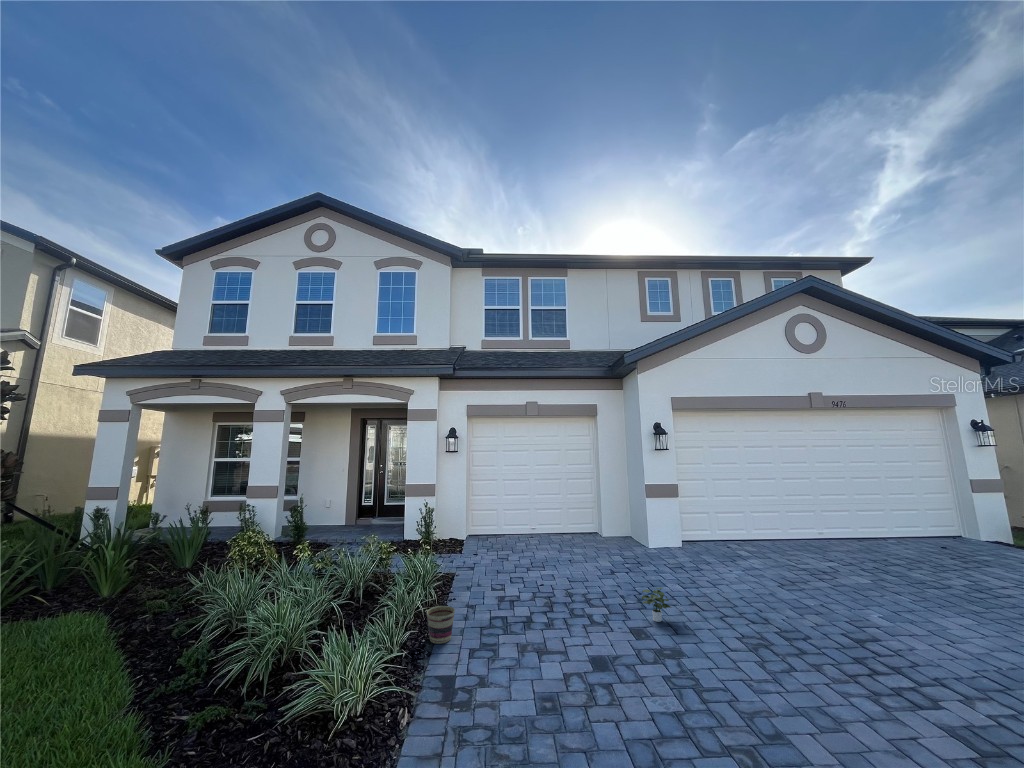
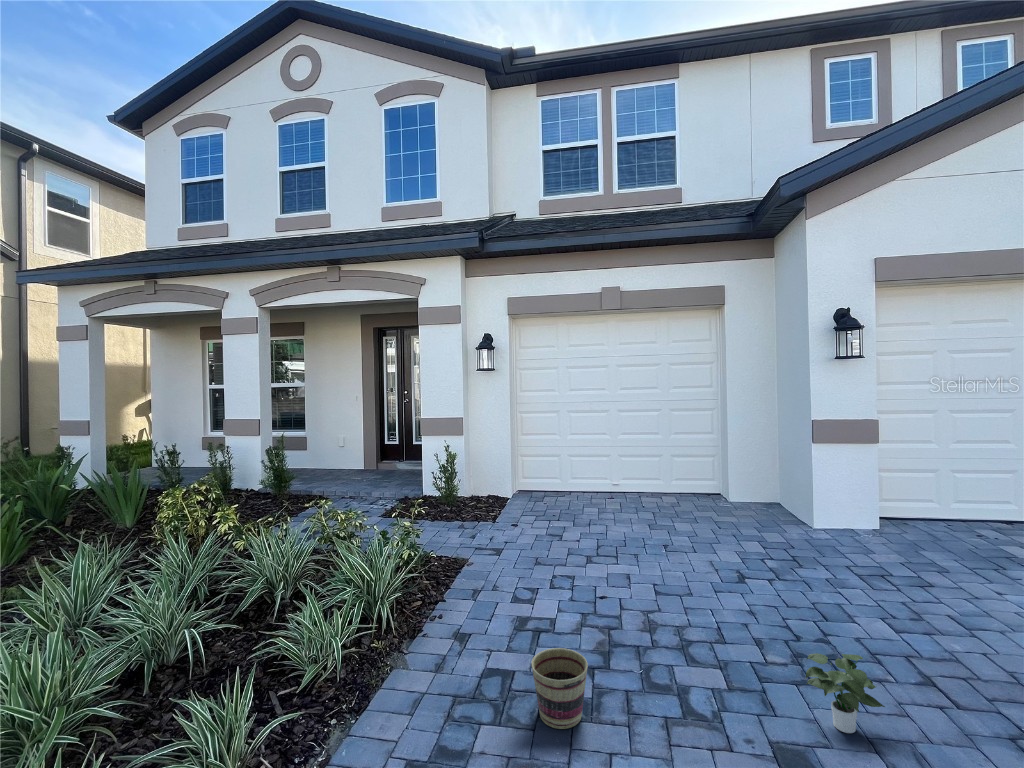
basket: present [427,606,455,644] -> present [531,648,588,729]

